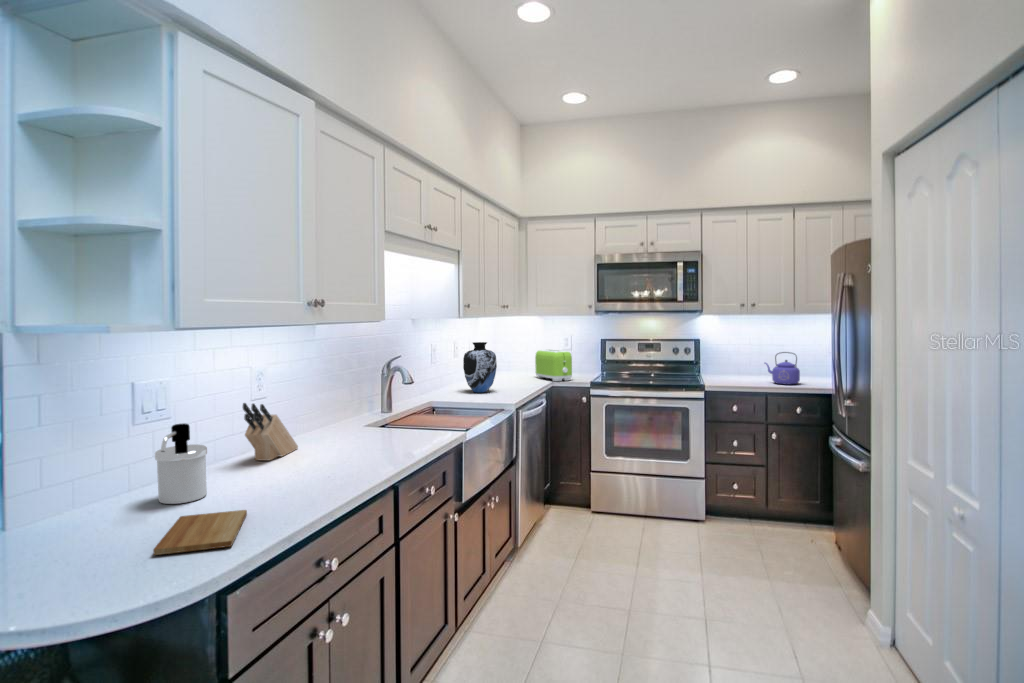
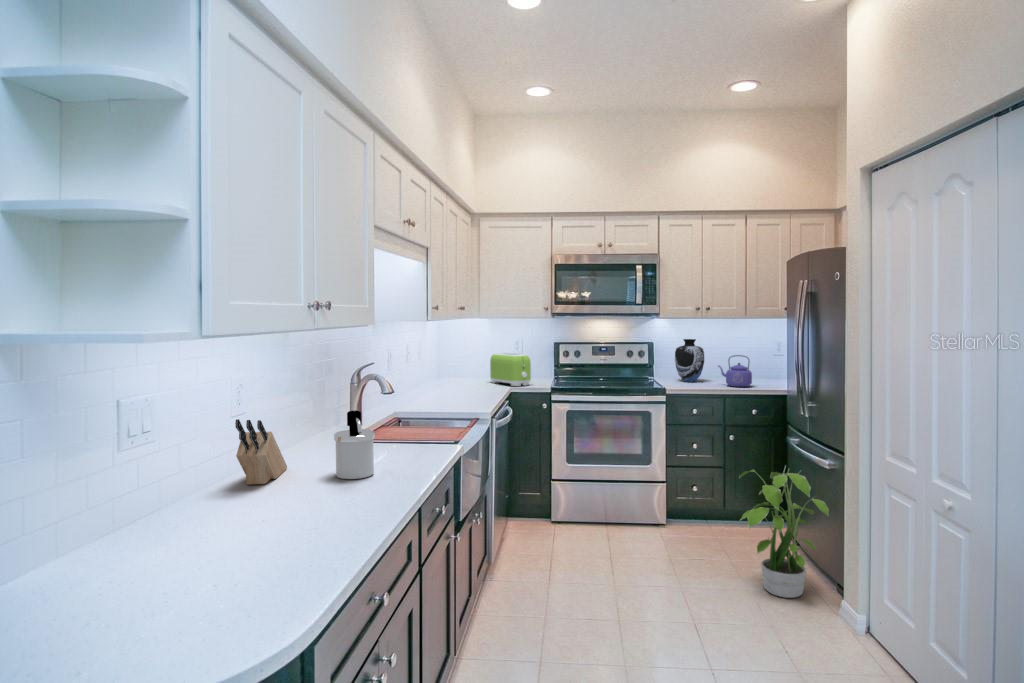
vase: present [463,342,497,393] -> present [675,339,704,382]
soap dispenser: present [155,424,207,504] -> present [334,411,375,479]
potted plant: none [765,465,858,602] -> present [739,467,829,598]
cutting board: present [153,510,247,555] -> none [208,544,297,605]

